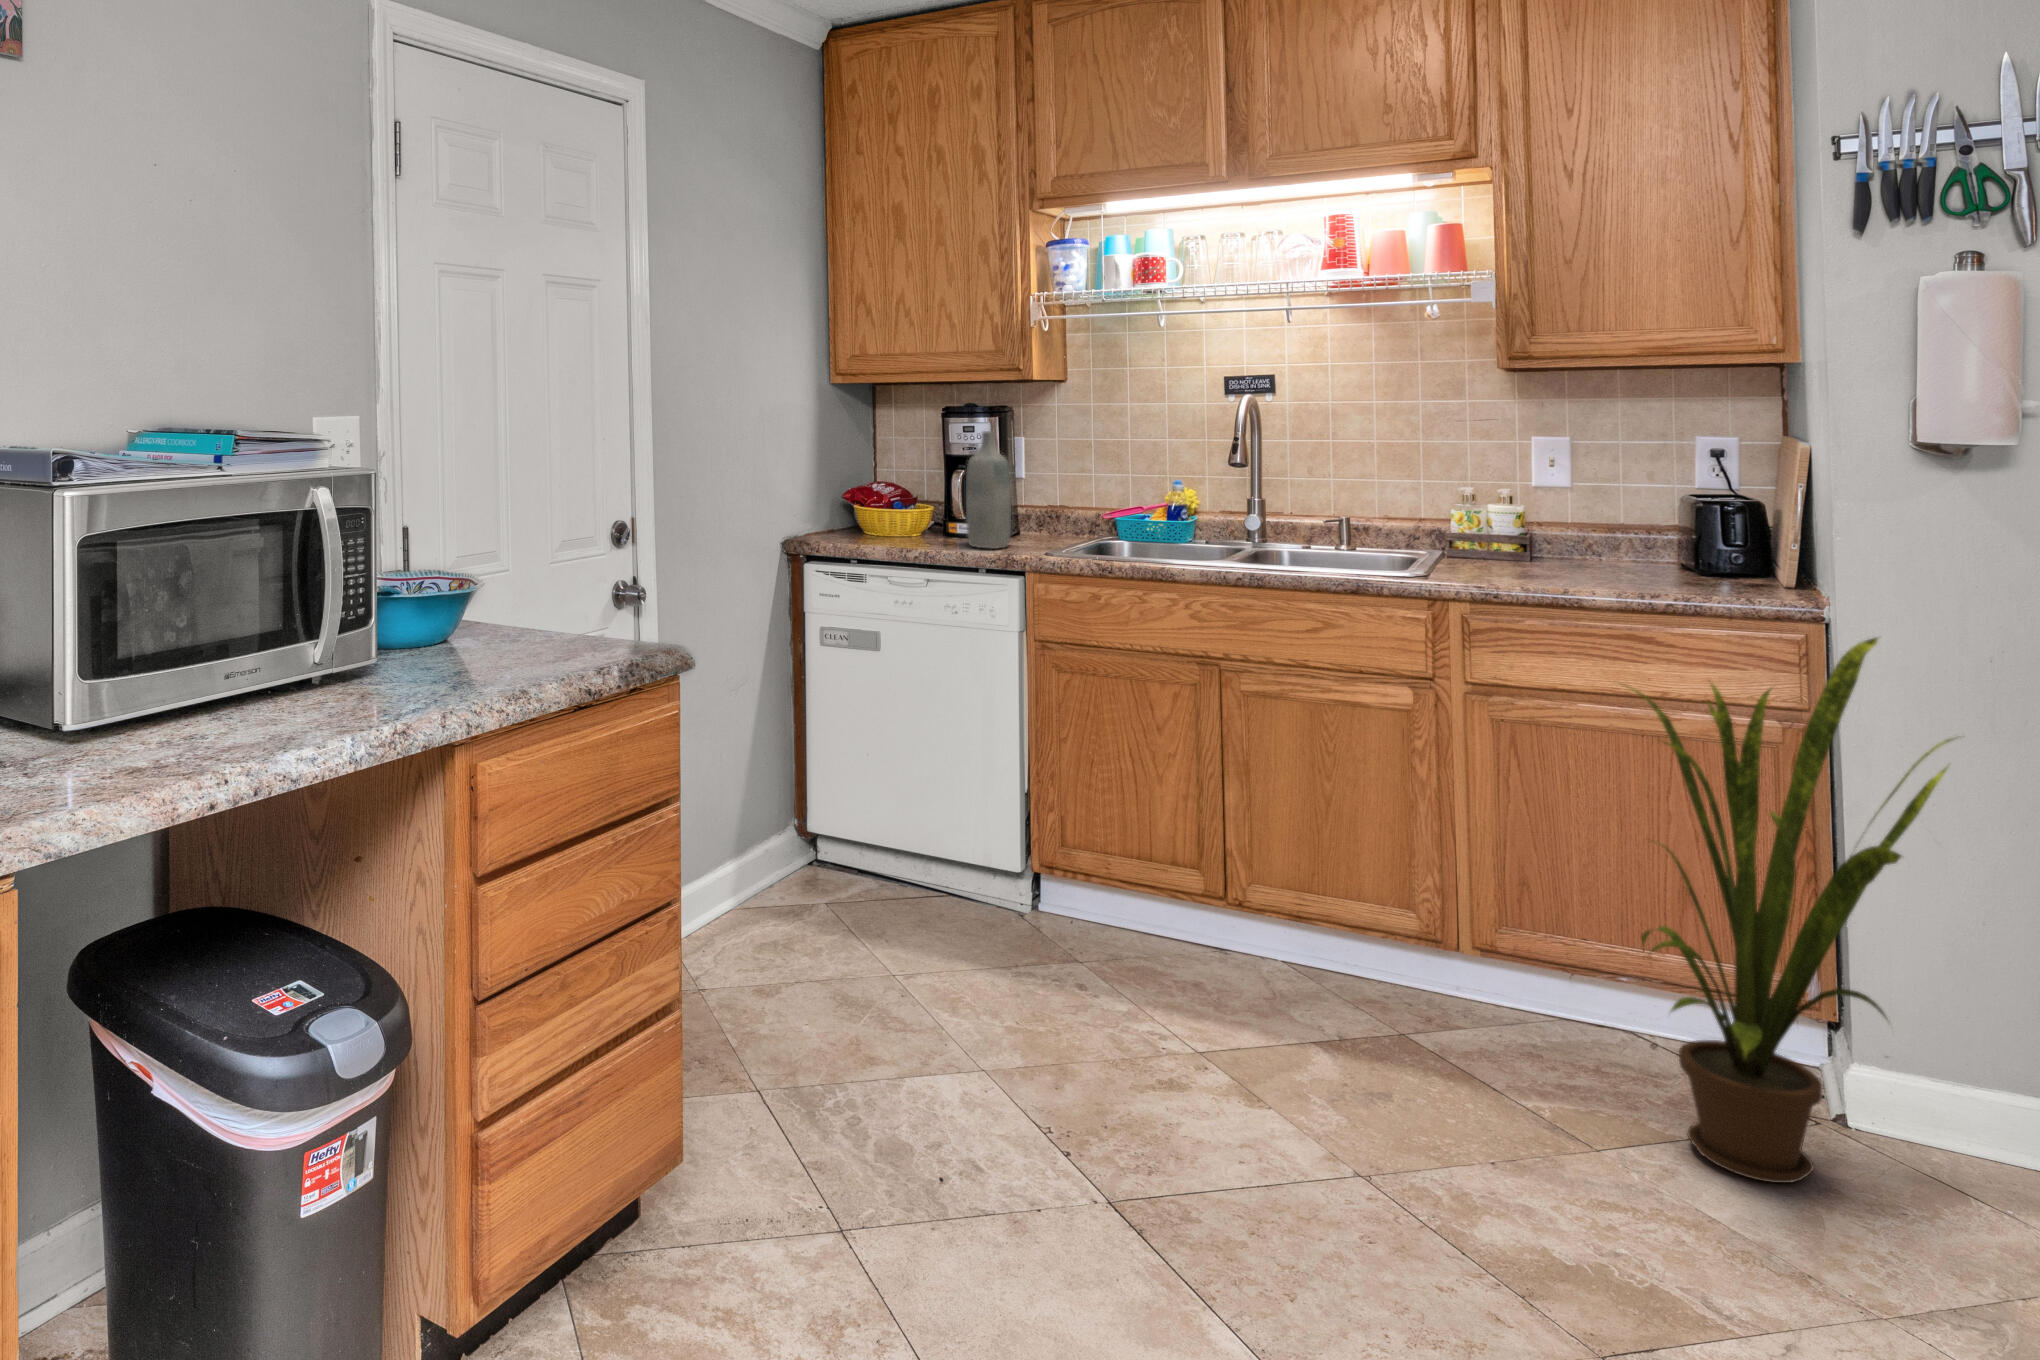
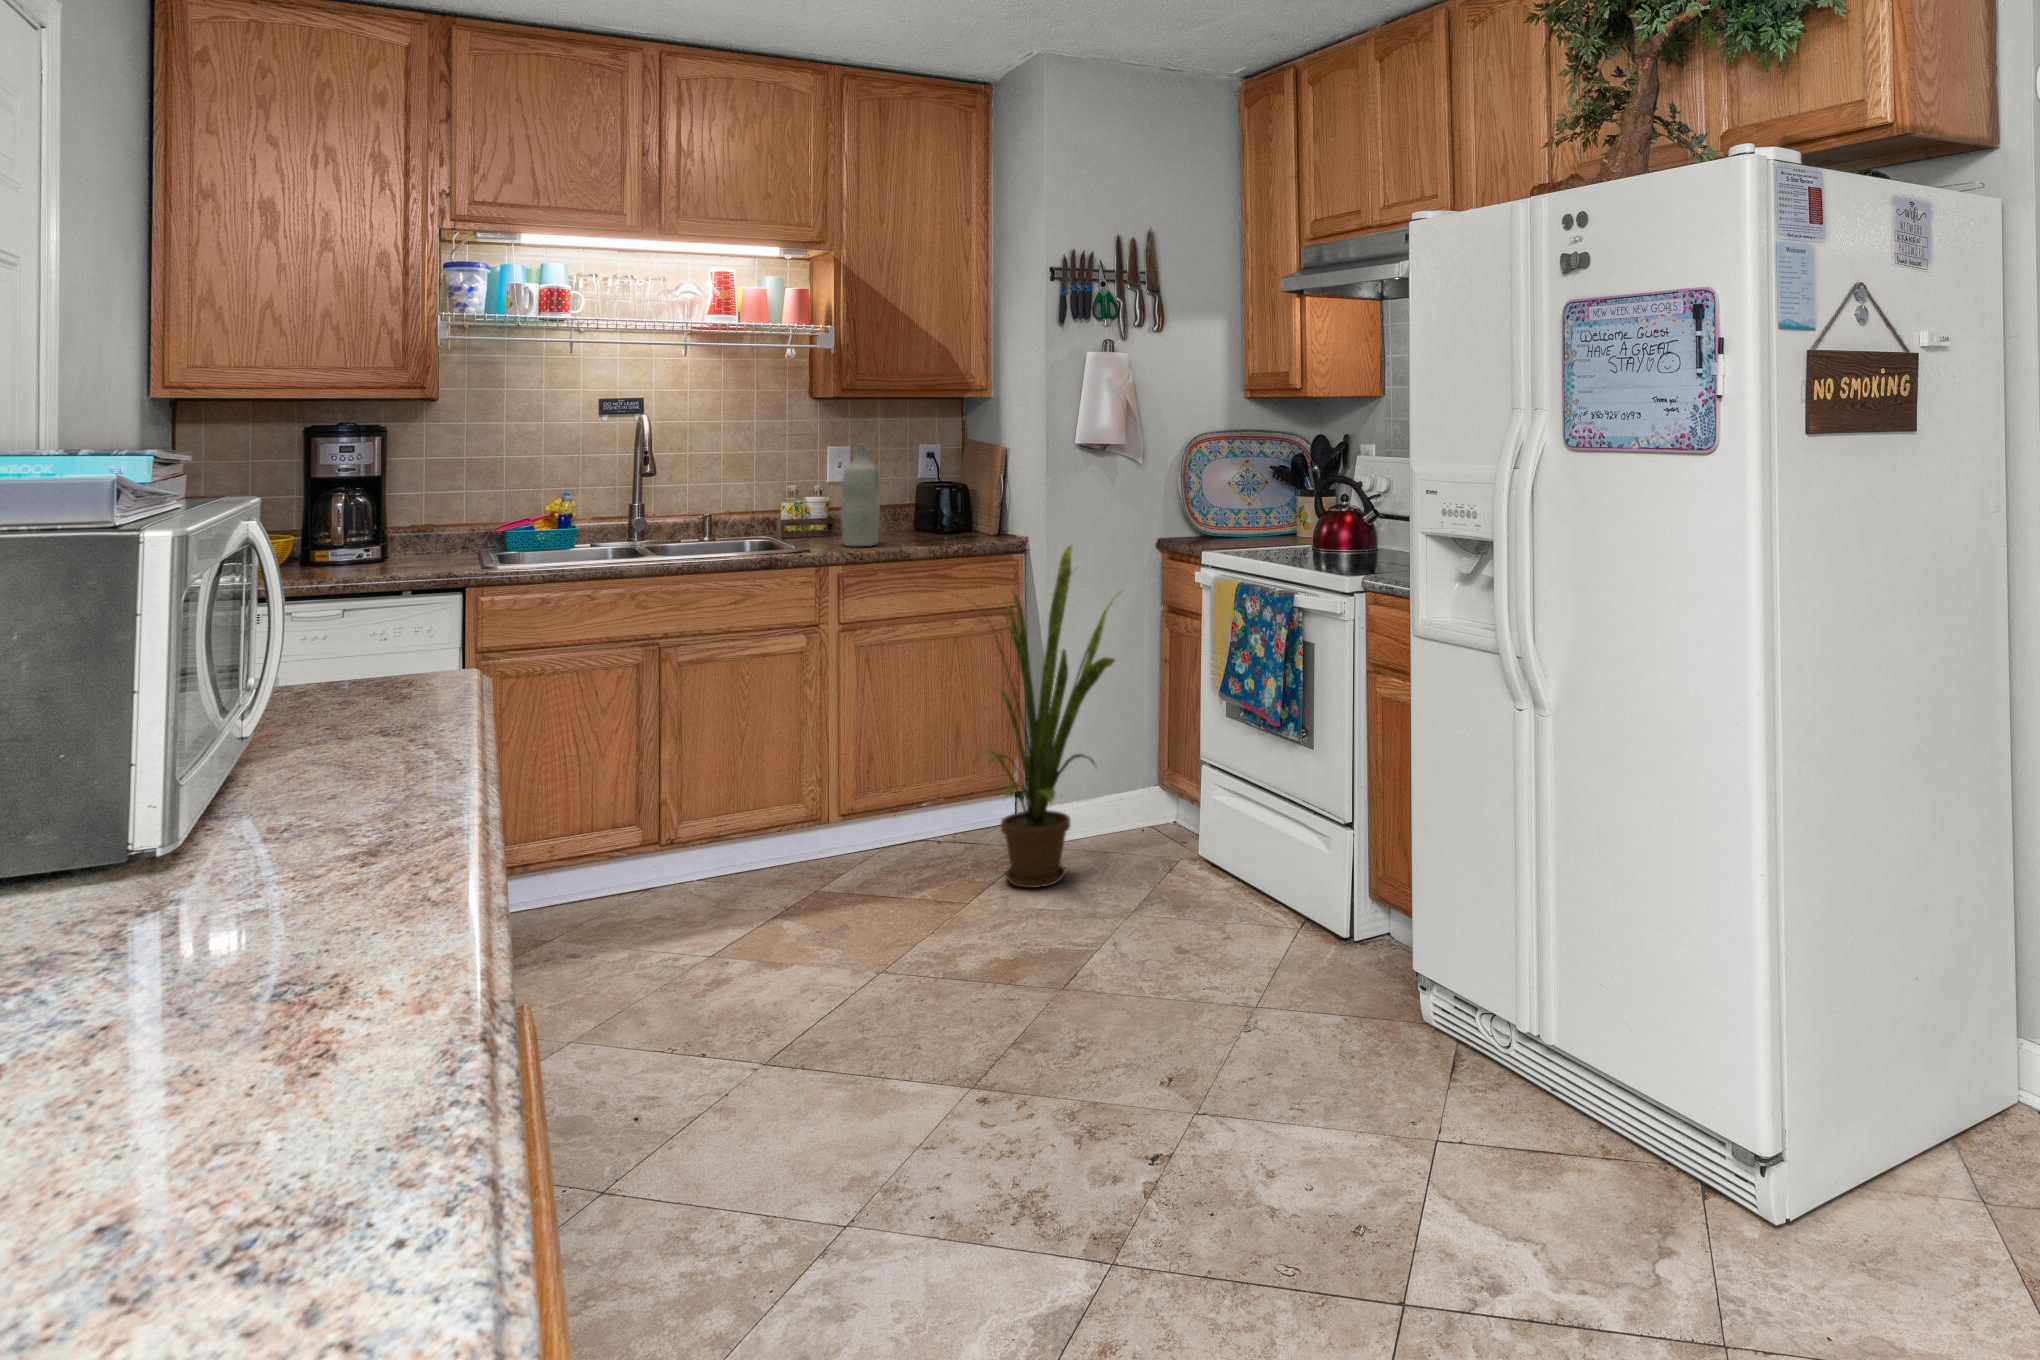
bottle: present [966,431,1011,548] -> present [841,444,880,546]

